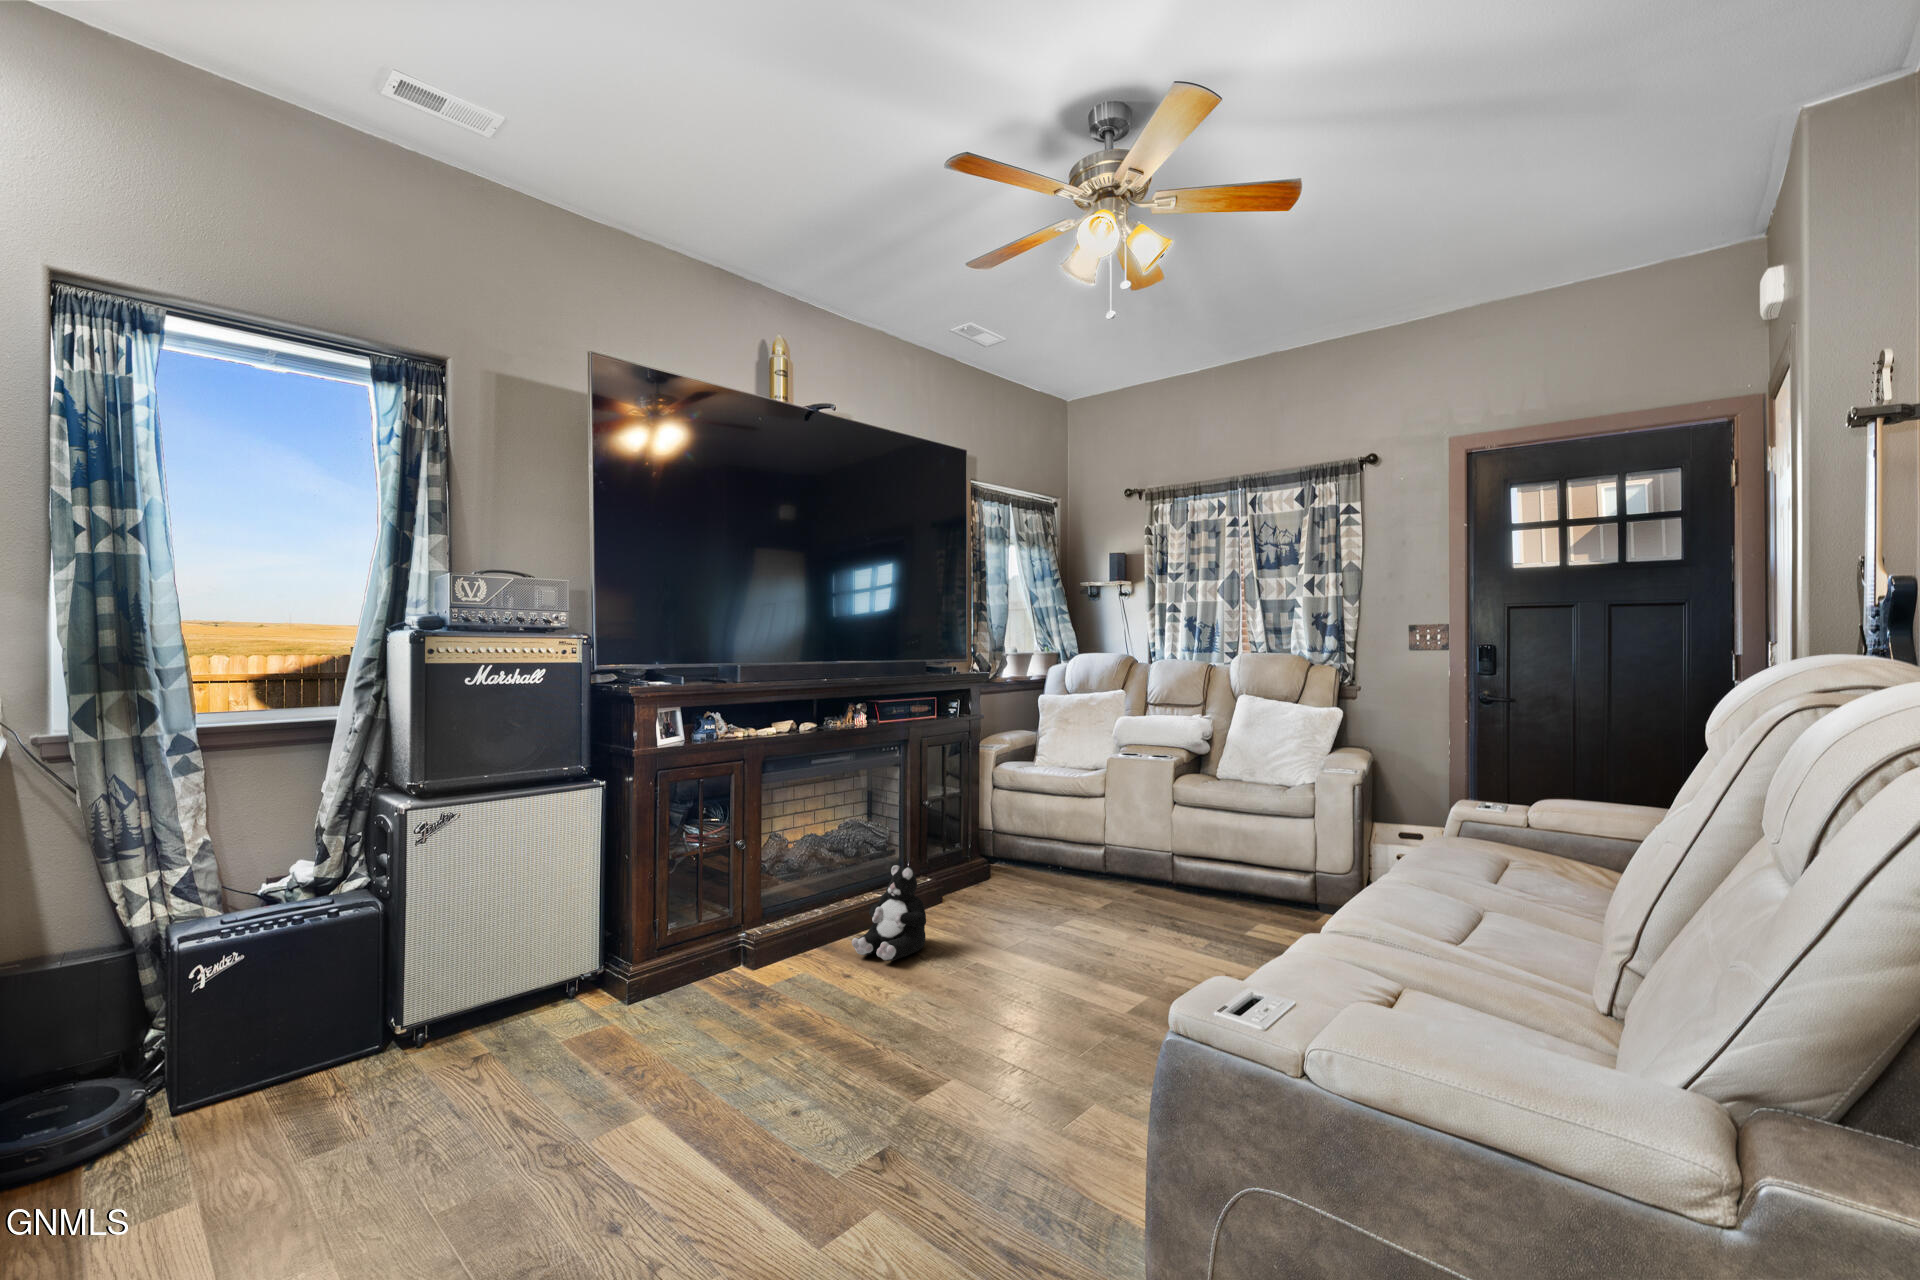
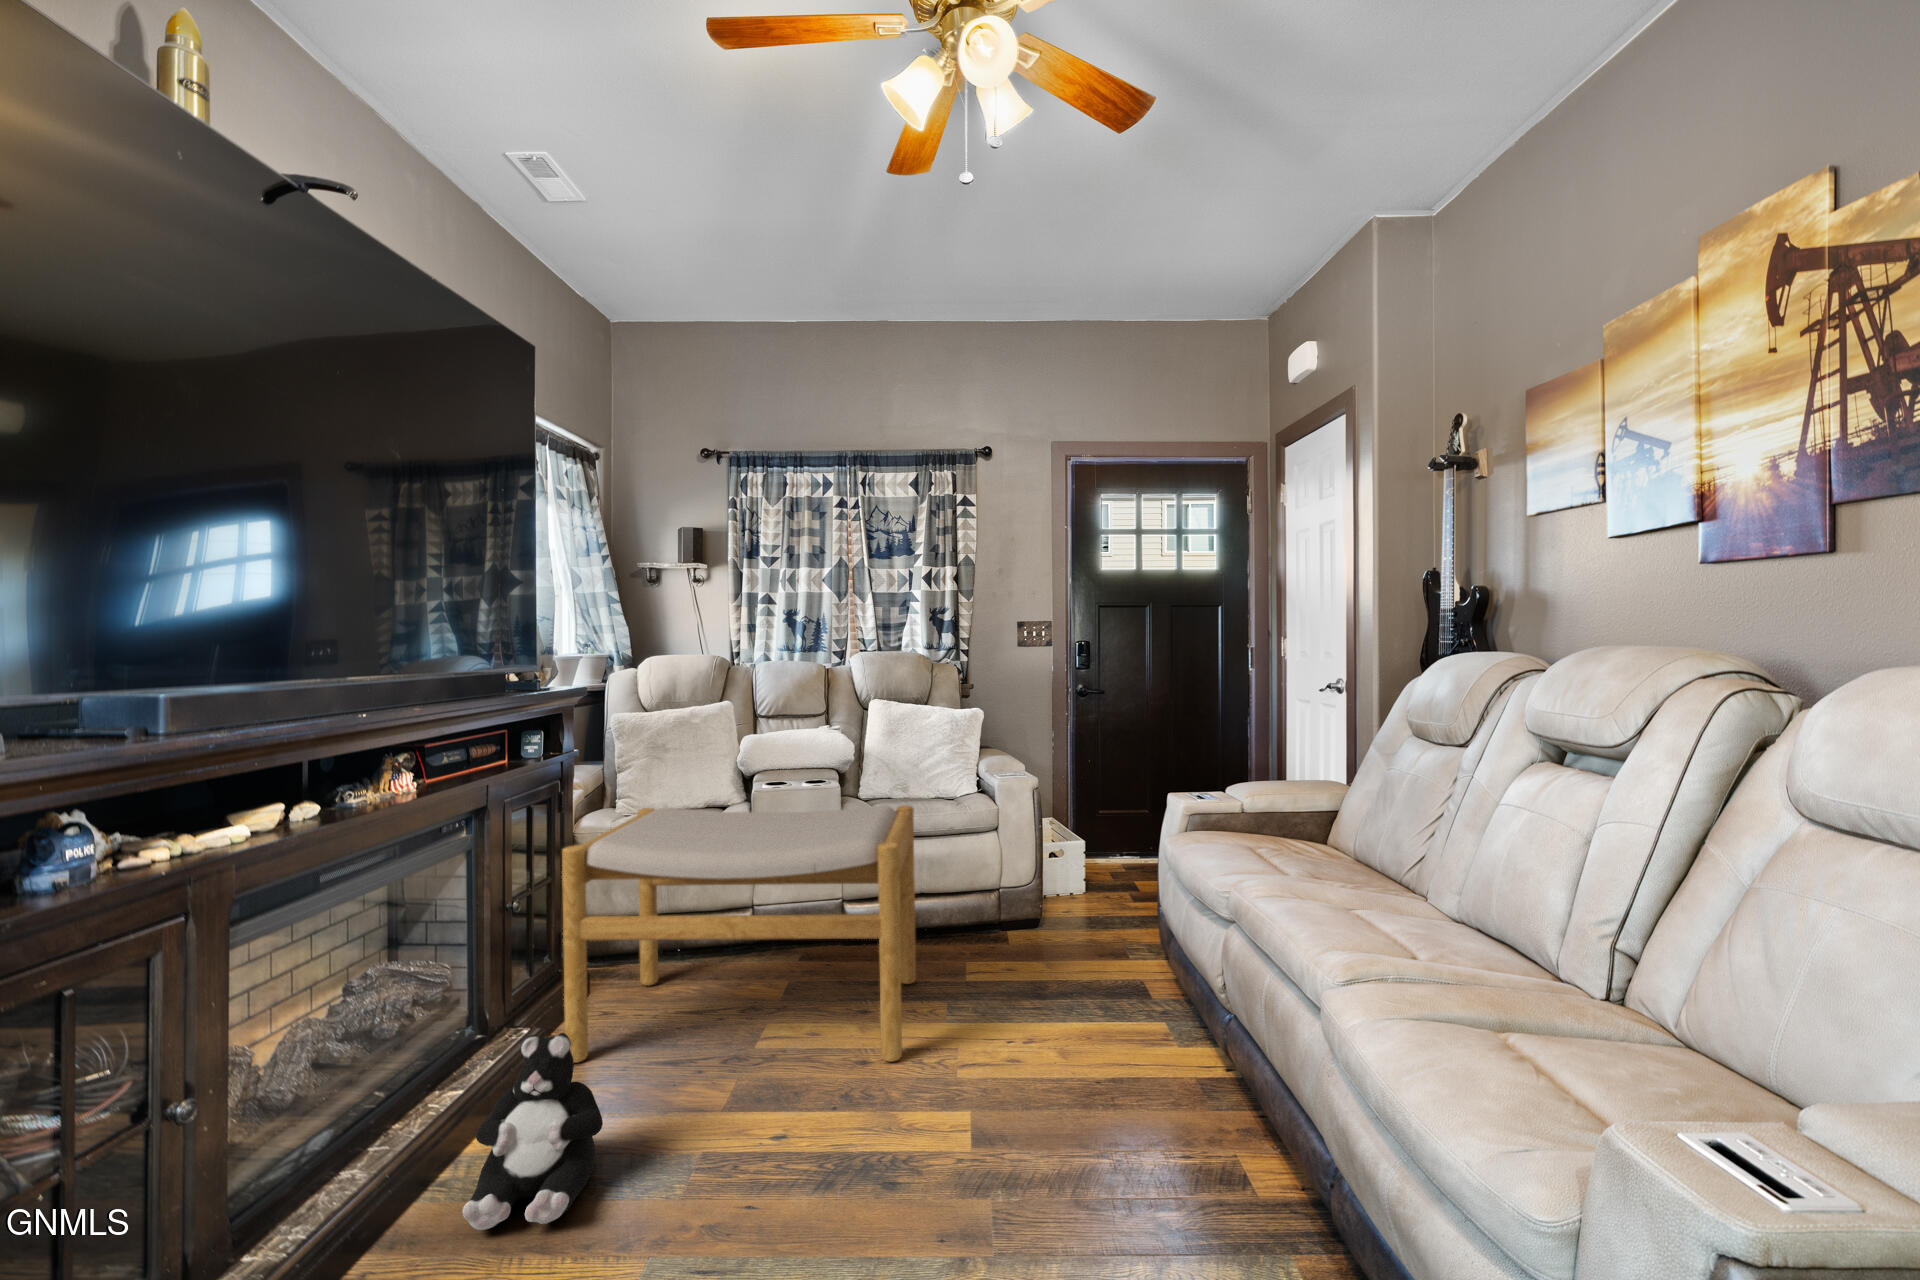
footstool: none [949,758,1203,952] -> present [562,805,916,1063]

